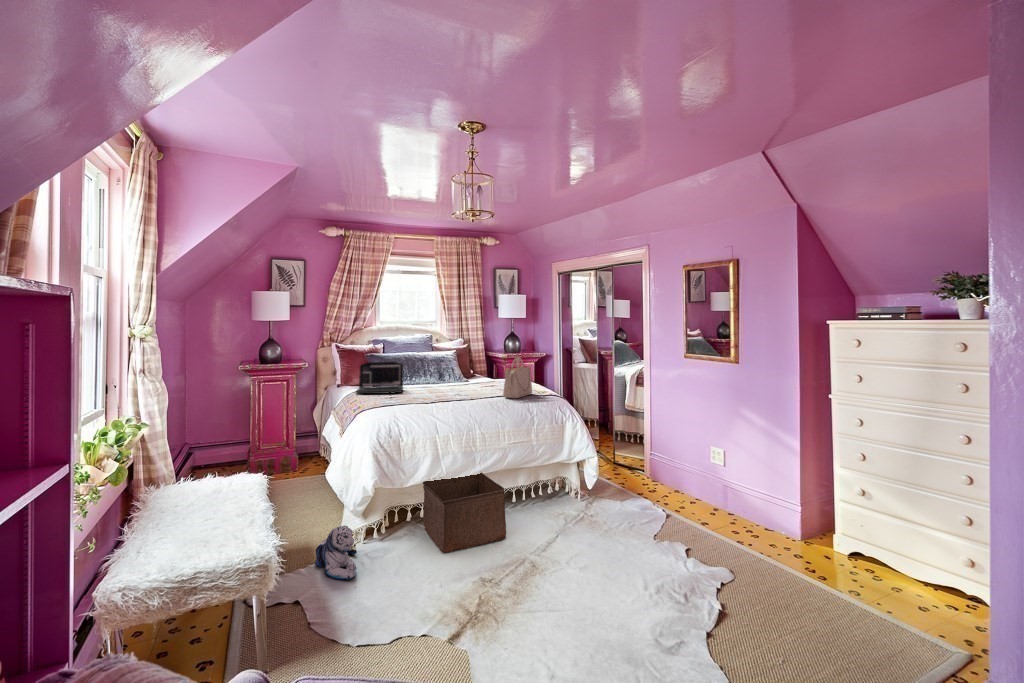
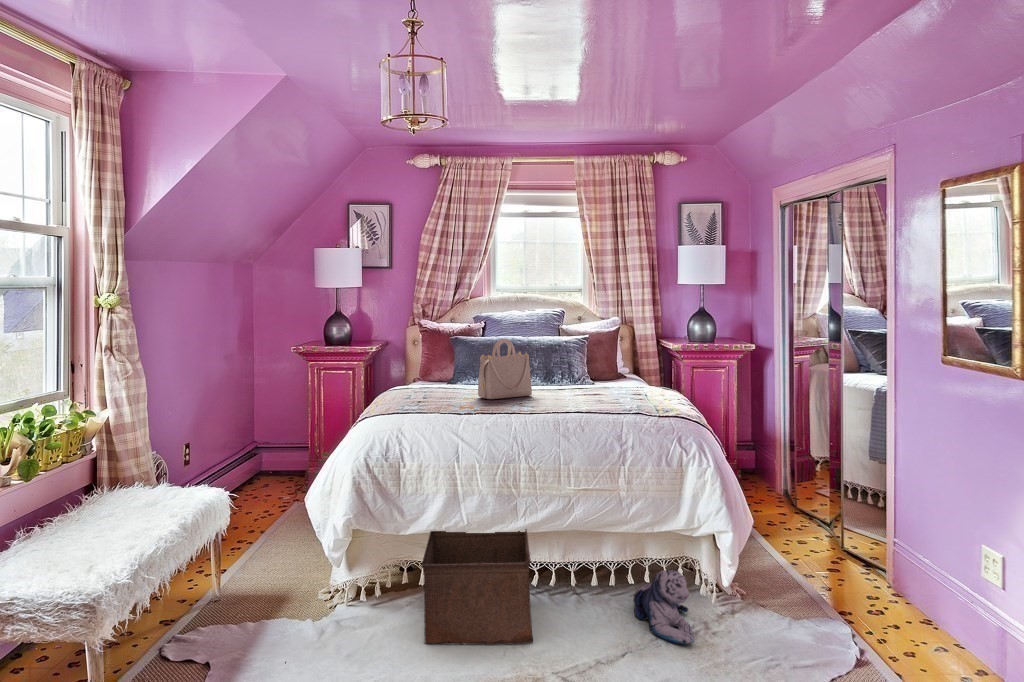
handbag: present [503,357,532,398] -> present [478,339,532,399]
laptop: present [356,362,403,394] -> none [399,348,475,394]
plush toy: present [315,526,357,580] -> present [634,570,694,645]

